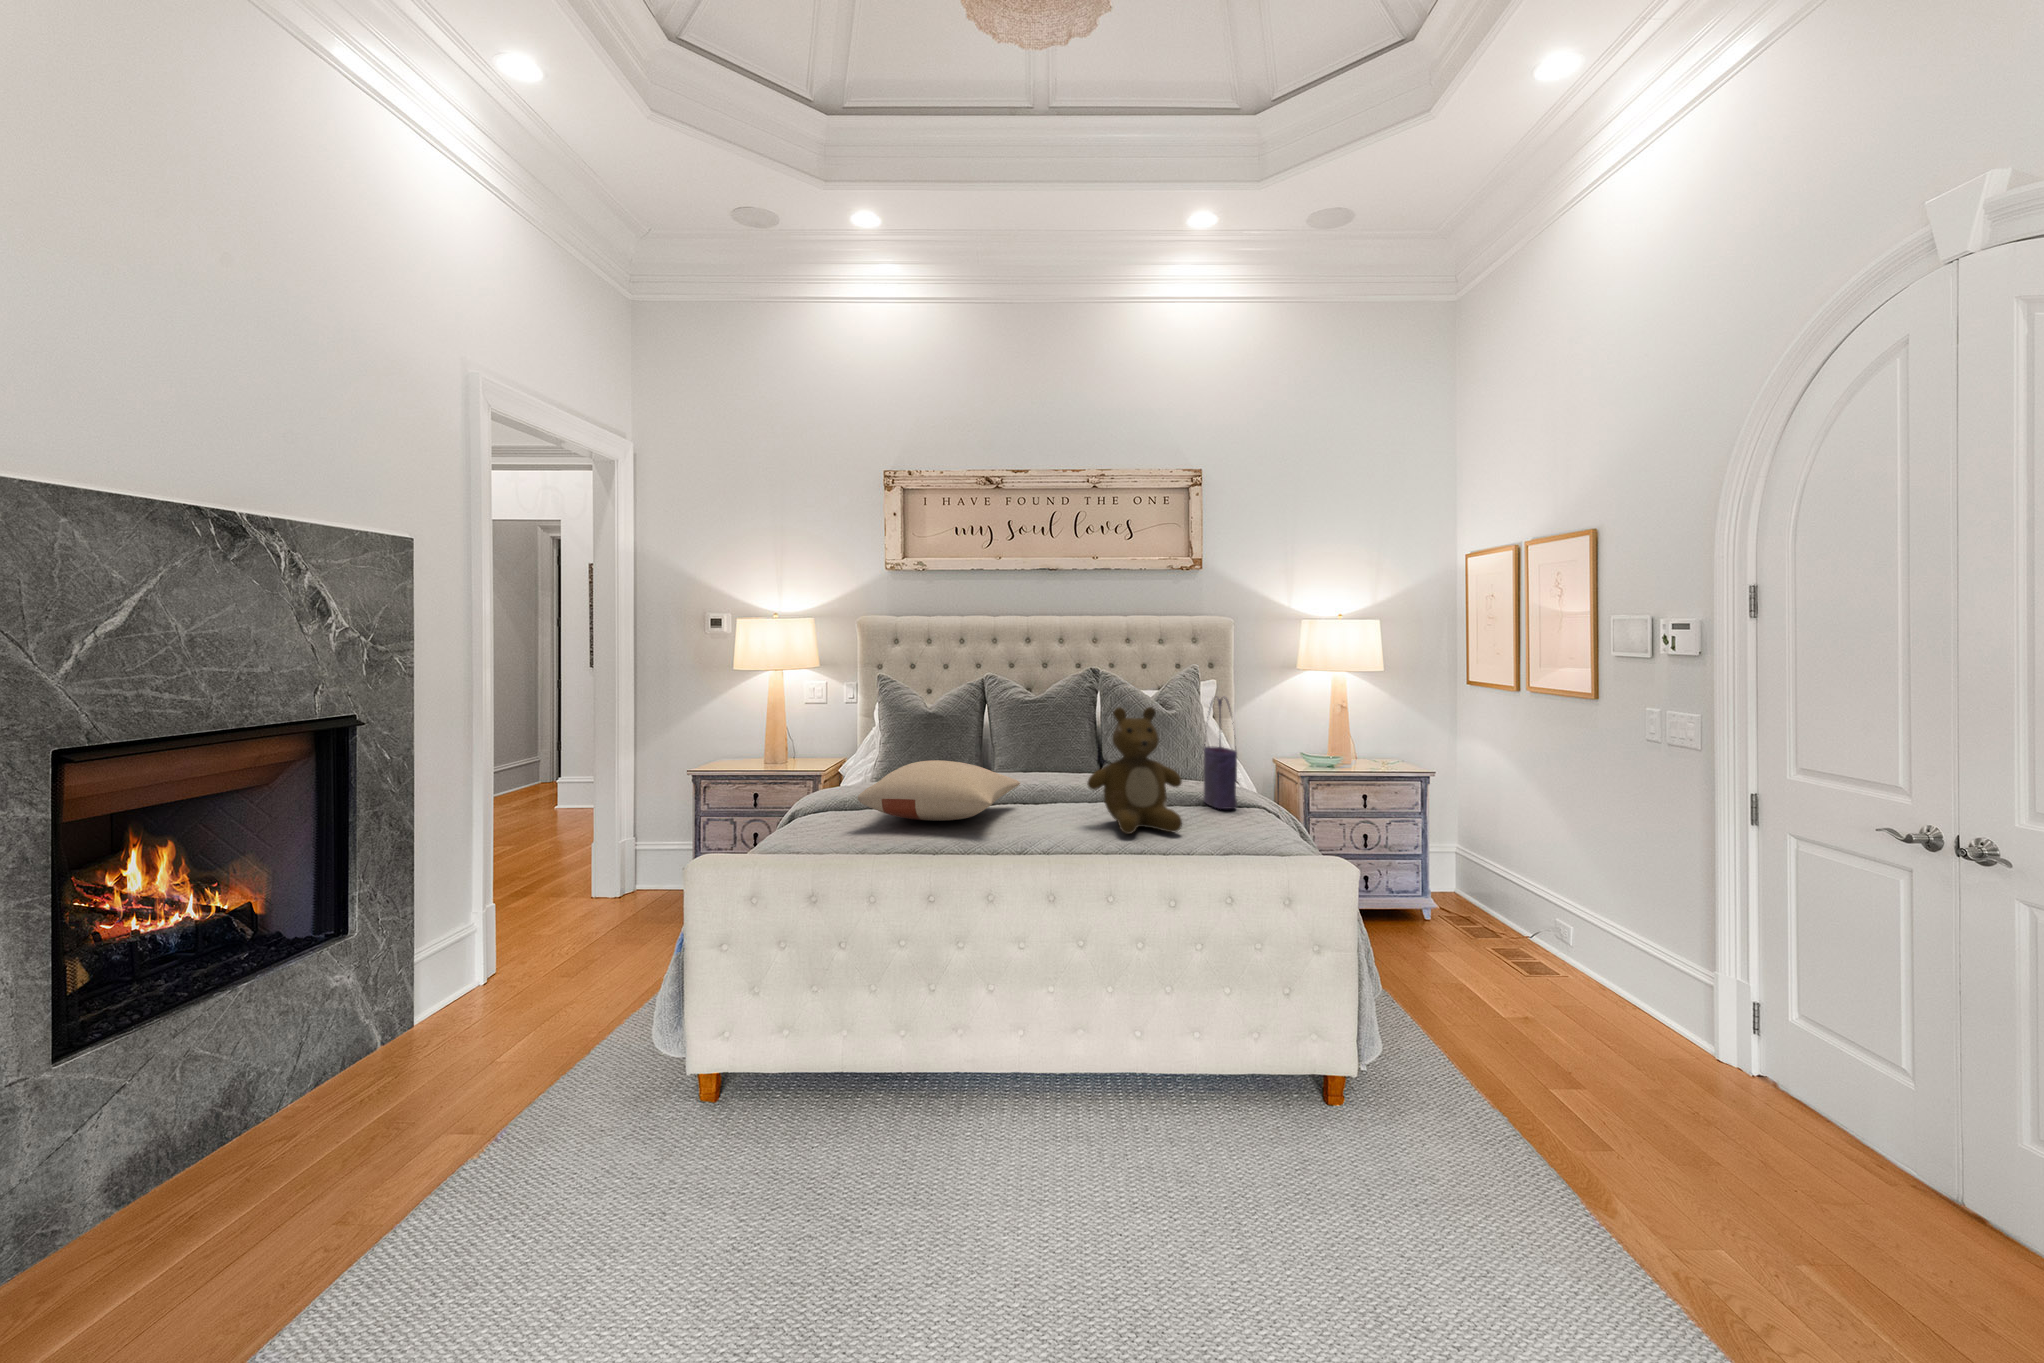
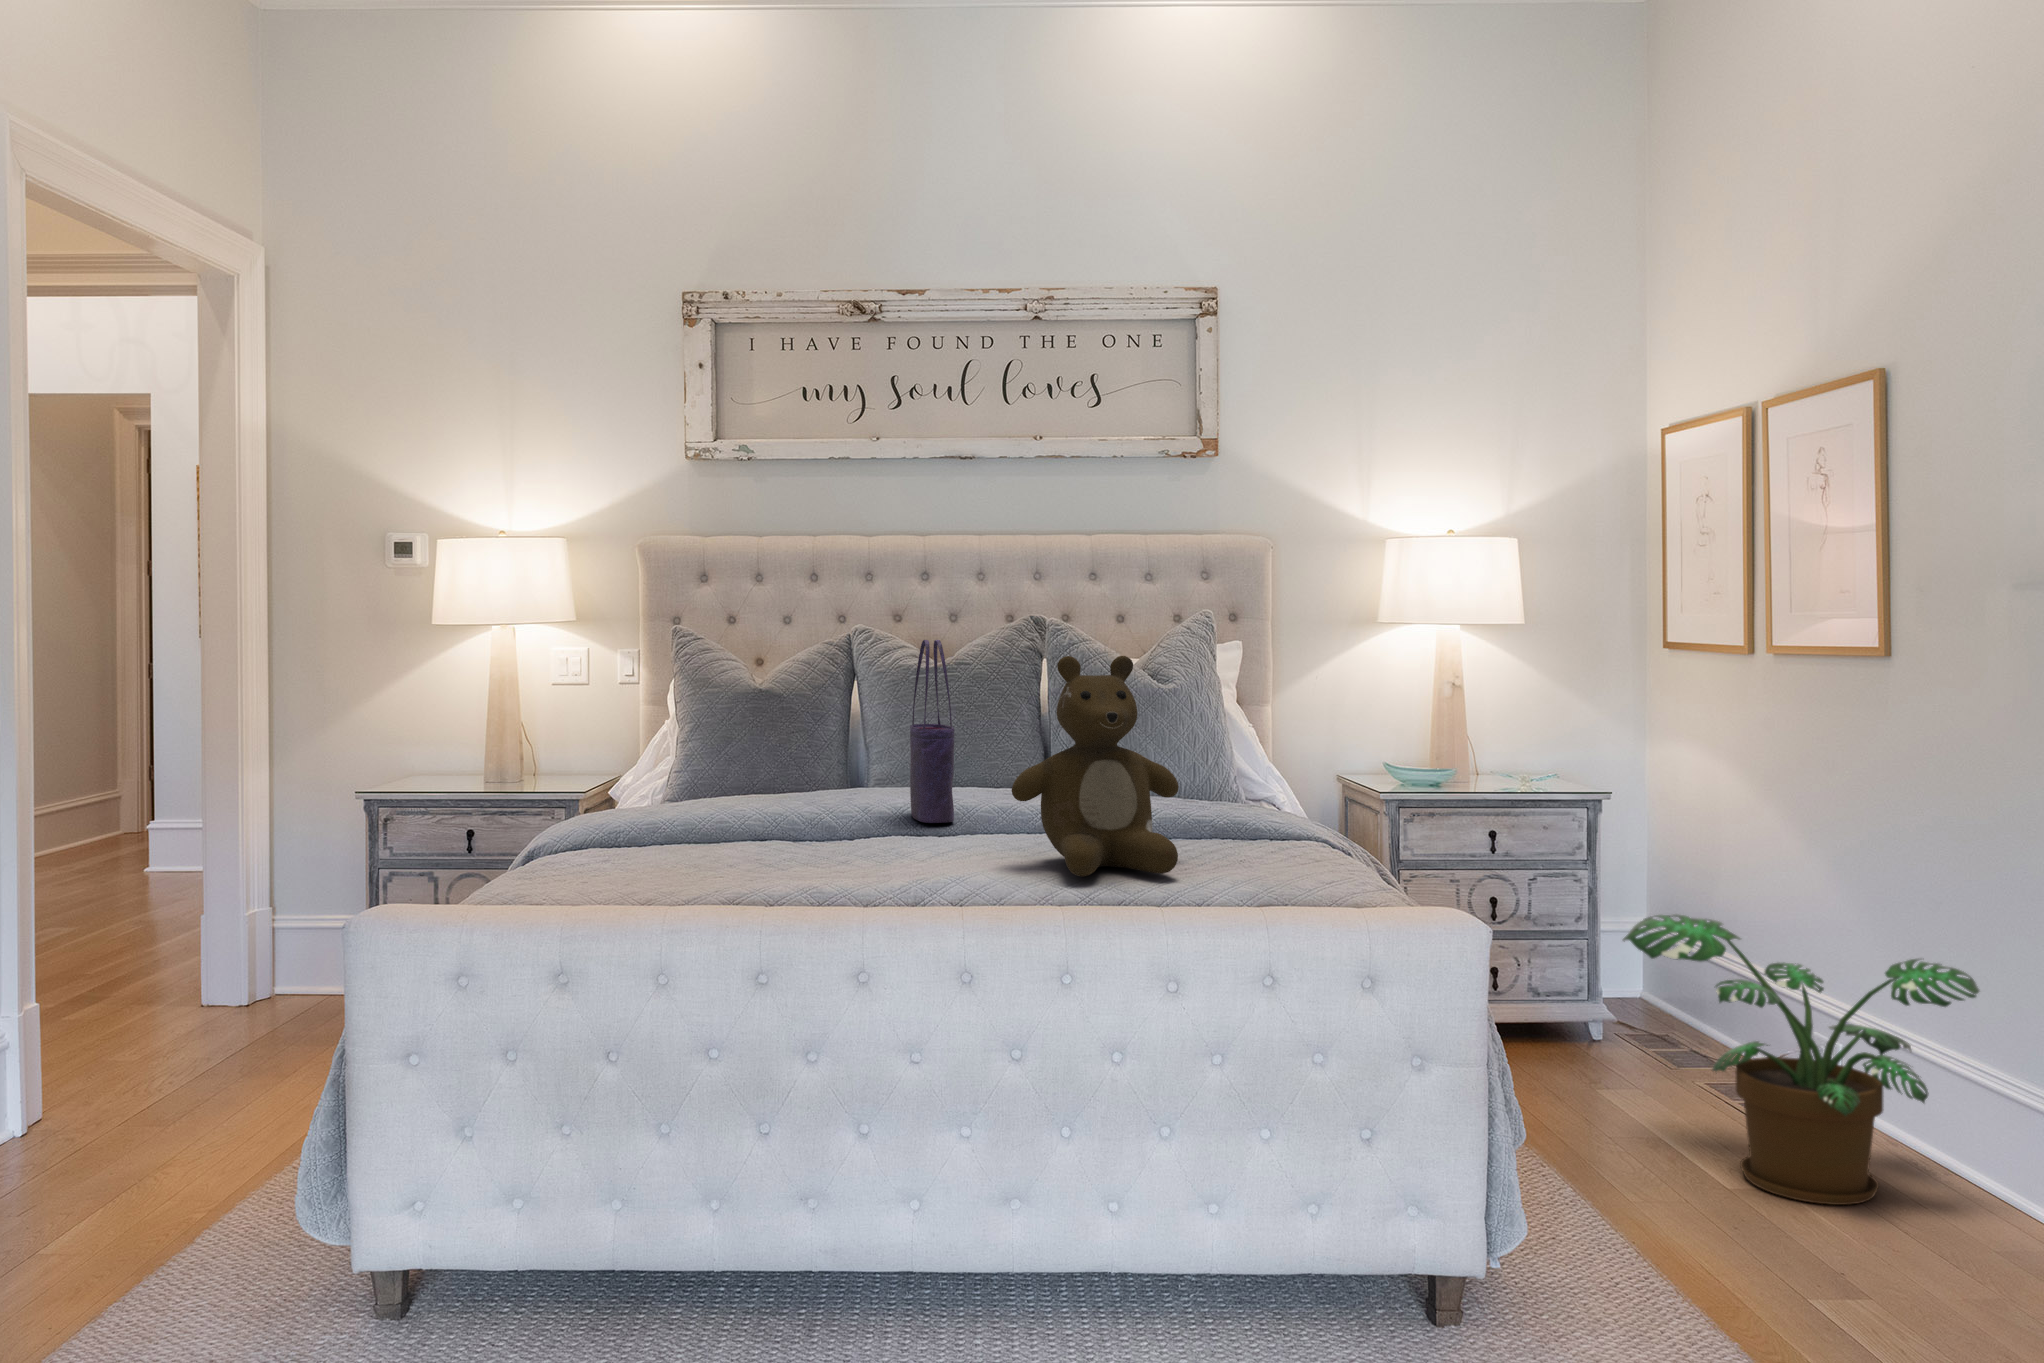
tote bag: present [1204,698,1237,809] -> present [910,640,954,823]
pillow: present [858,760,1020,821] -> none [601,756,898,858]
potted plant: none [1440,851,1648,1023] -> present [1623,915,1980,1205]

